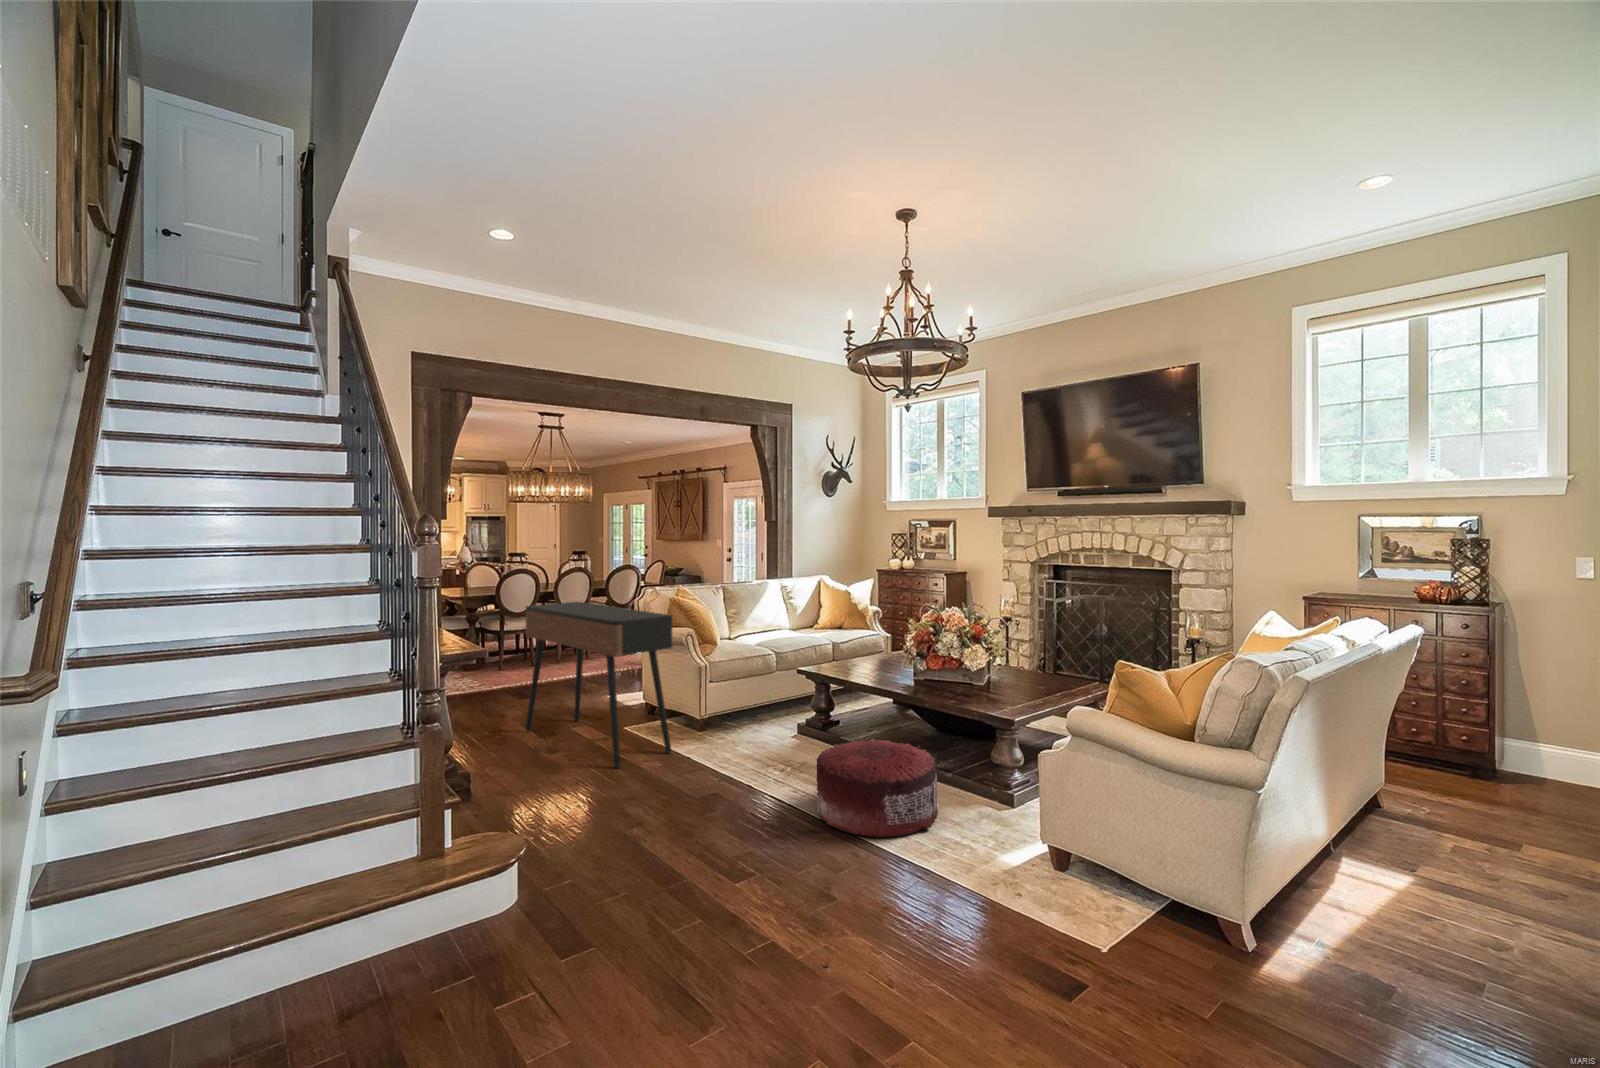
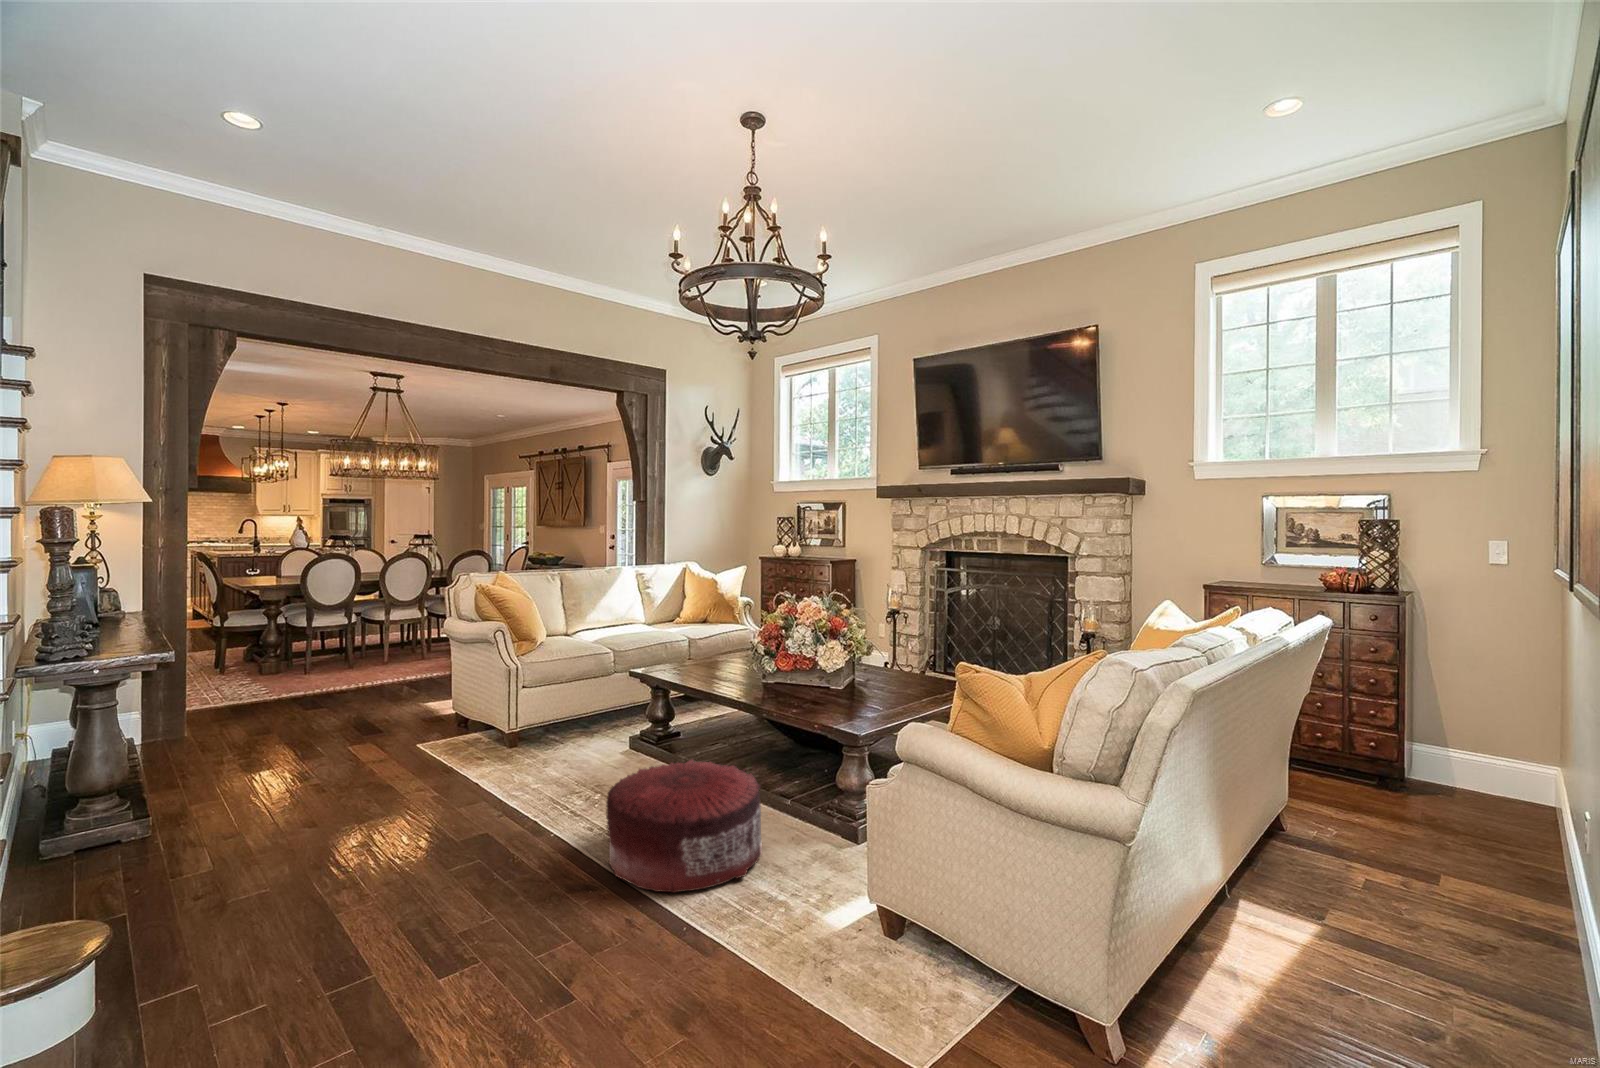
console table: present [525,602,672,768] -> none [289,591,463,800]

